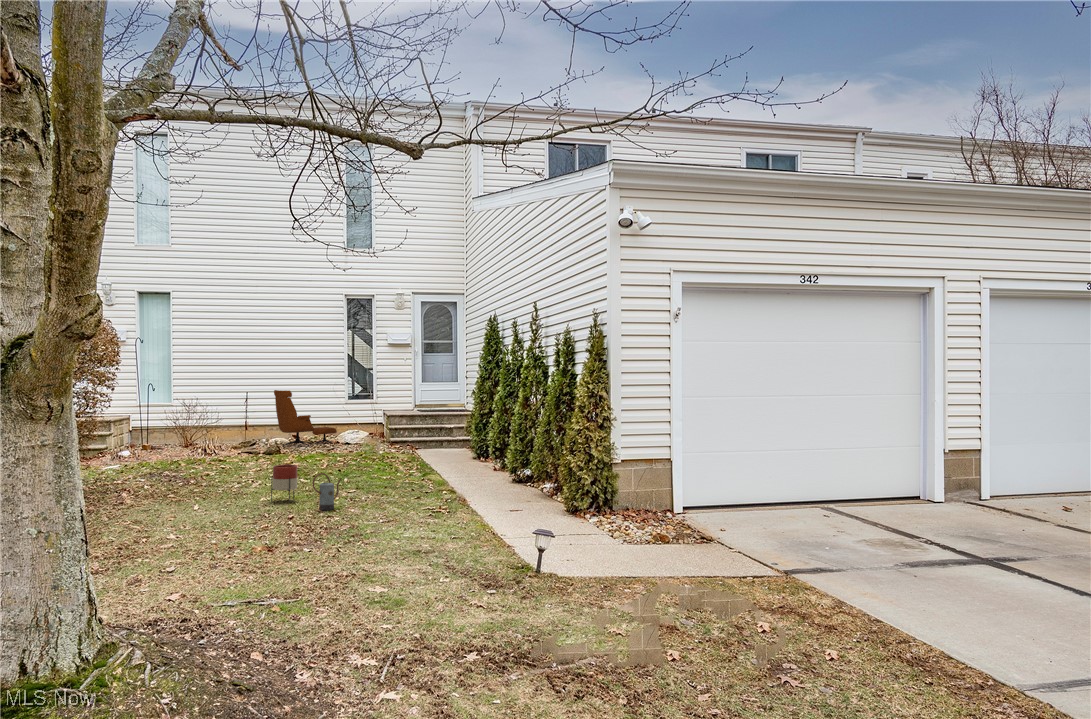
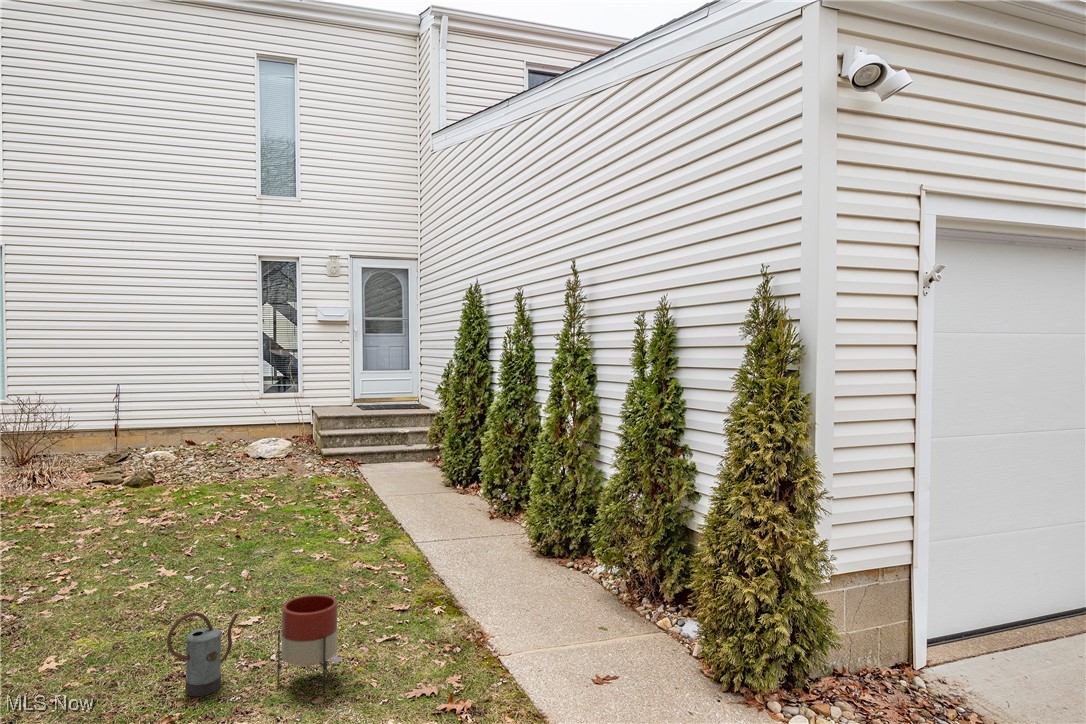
lounge chair: present [274,390,337,447] -> none [153,383,247,462]
planter: present [271,465,297,503] -> present [277,594,338,693]

